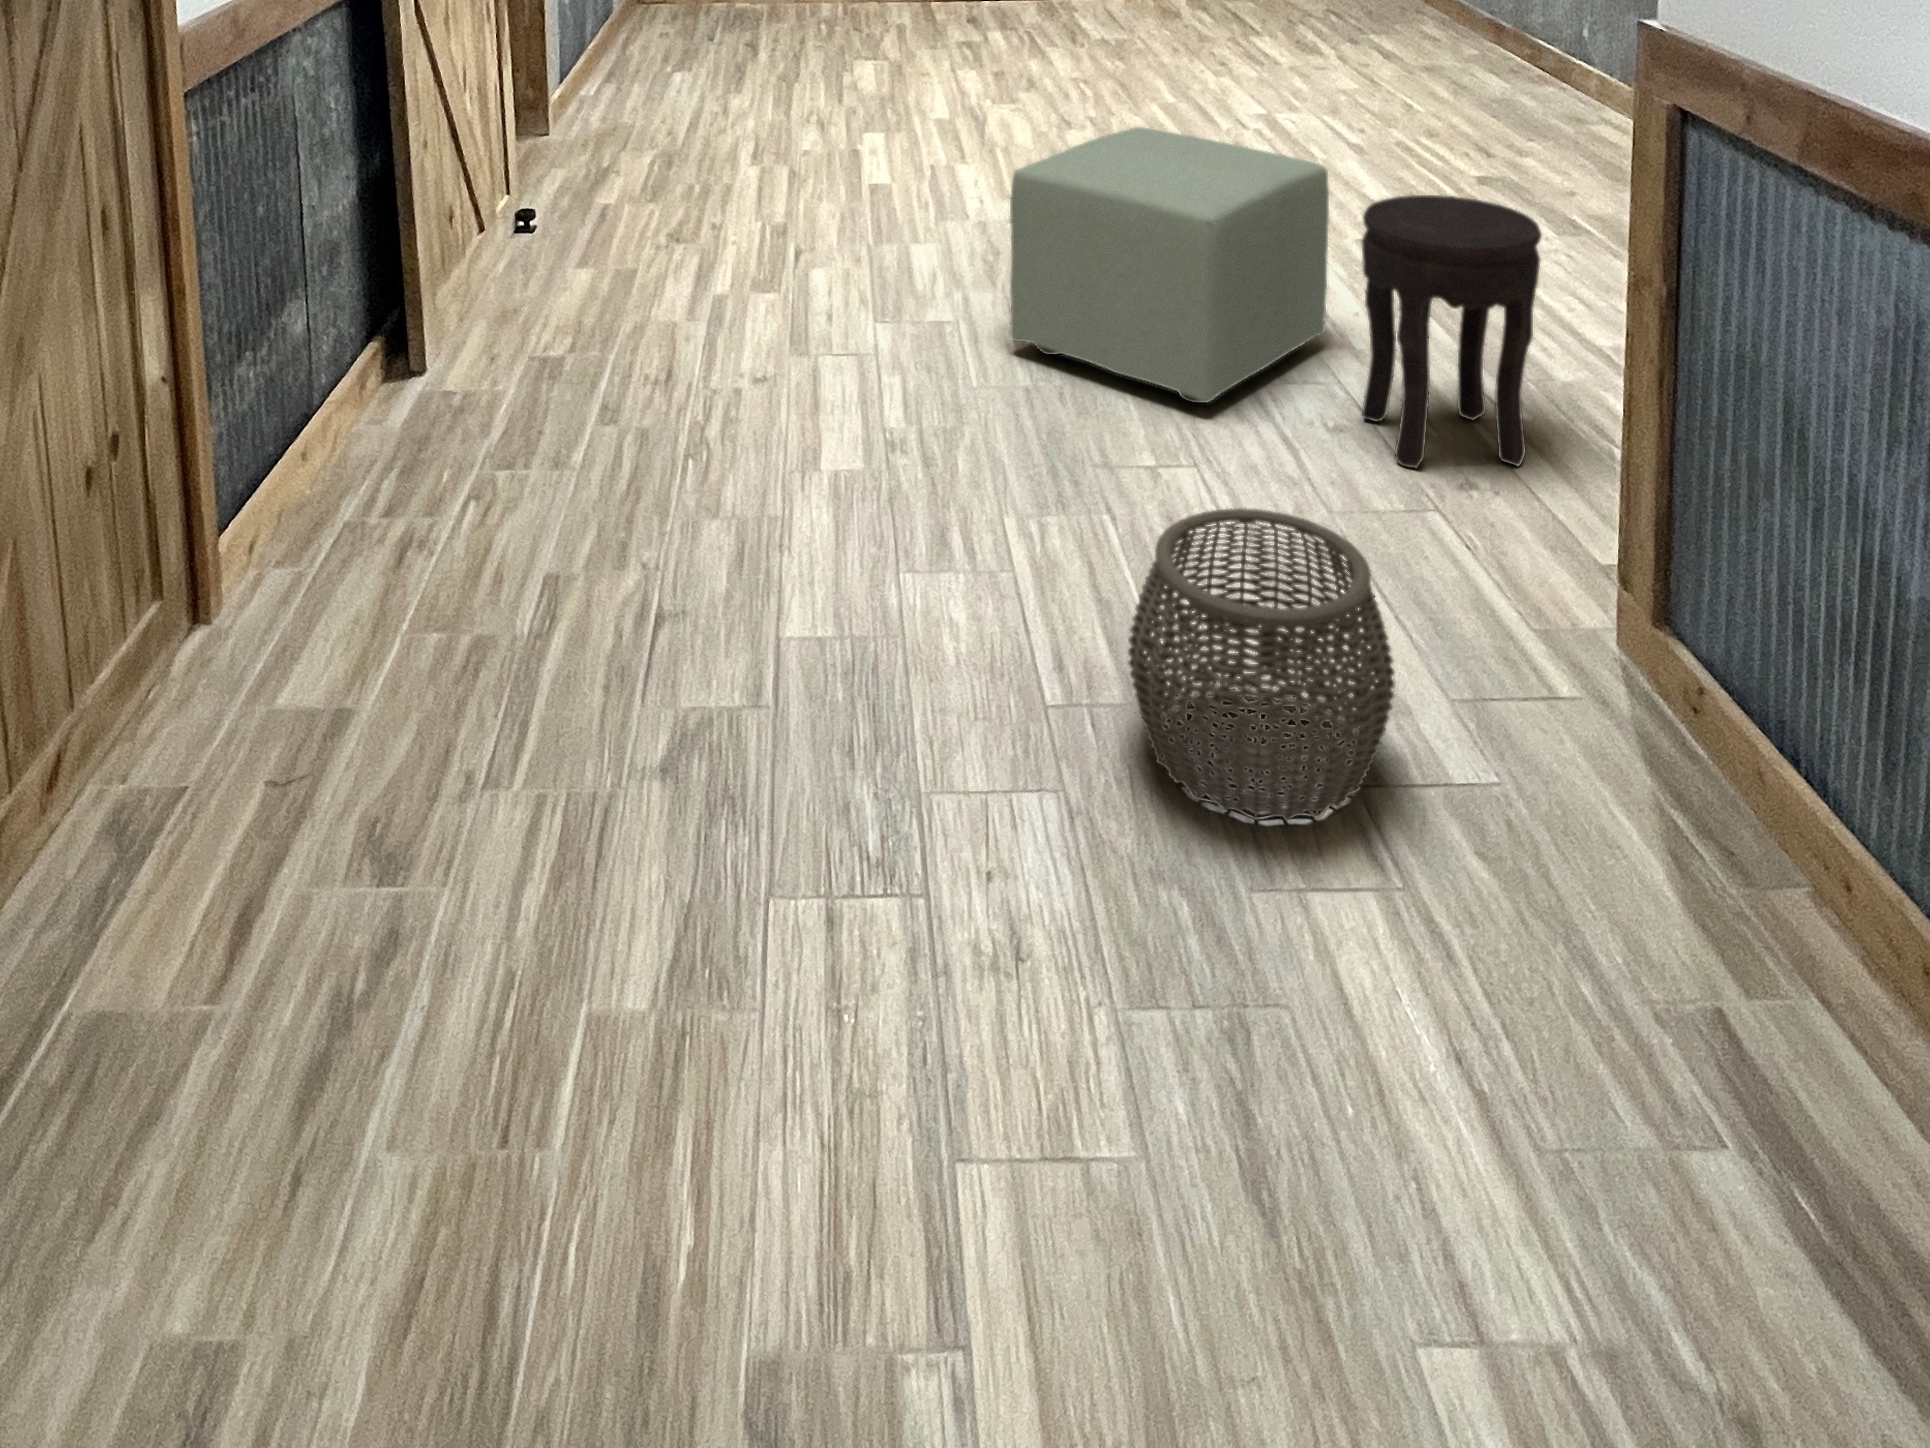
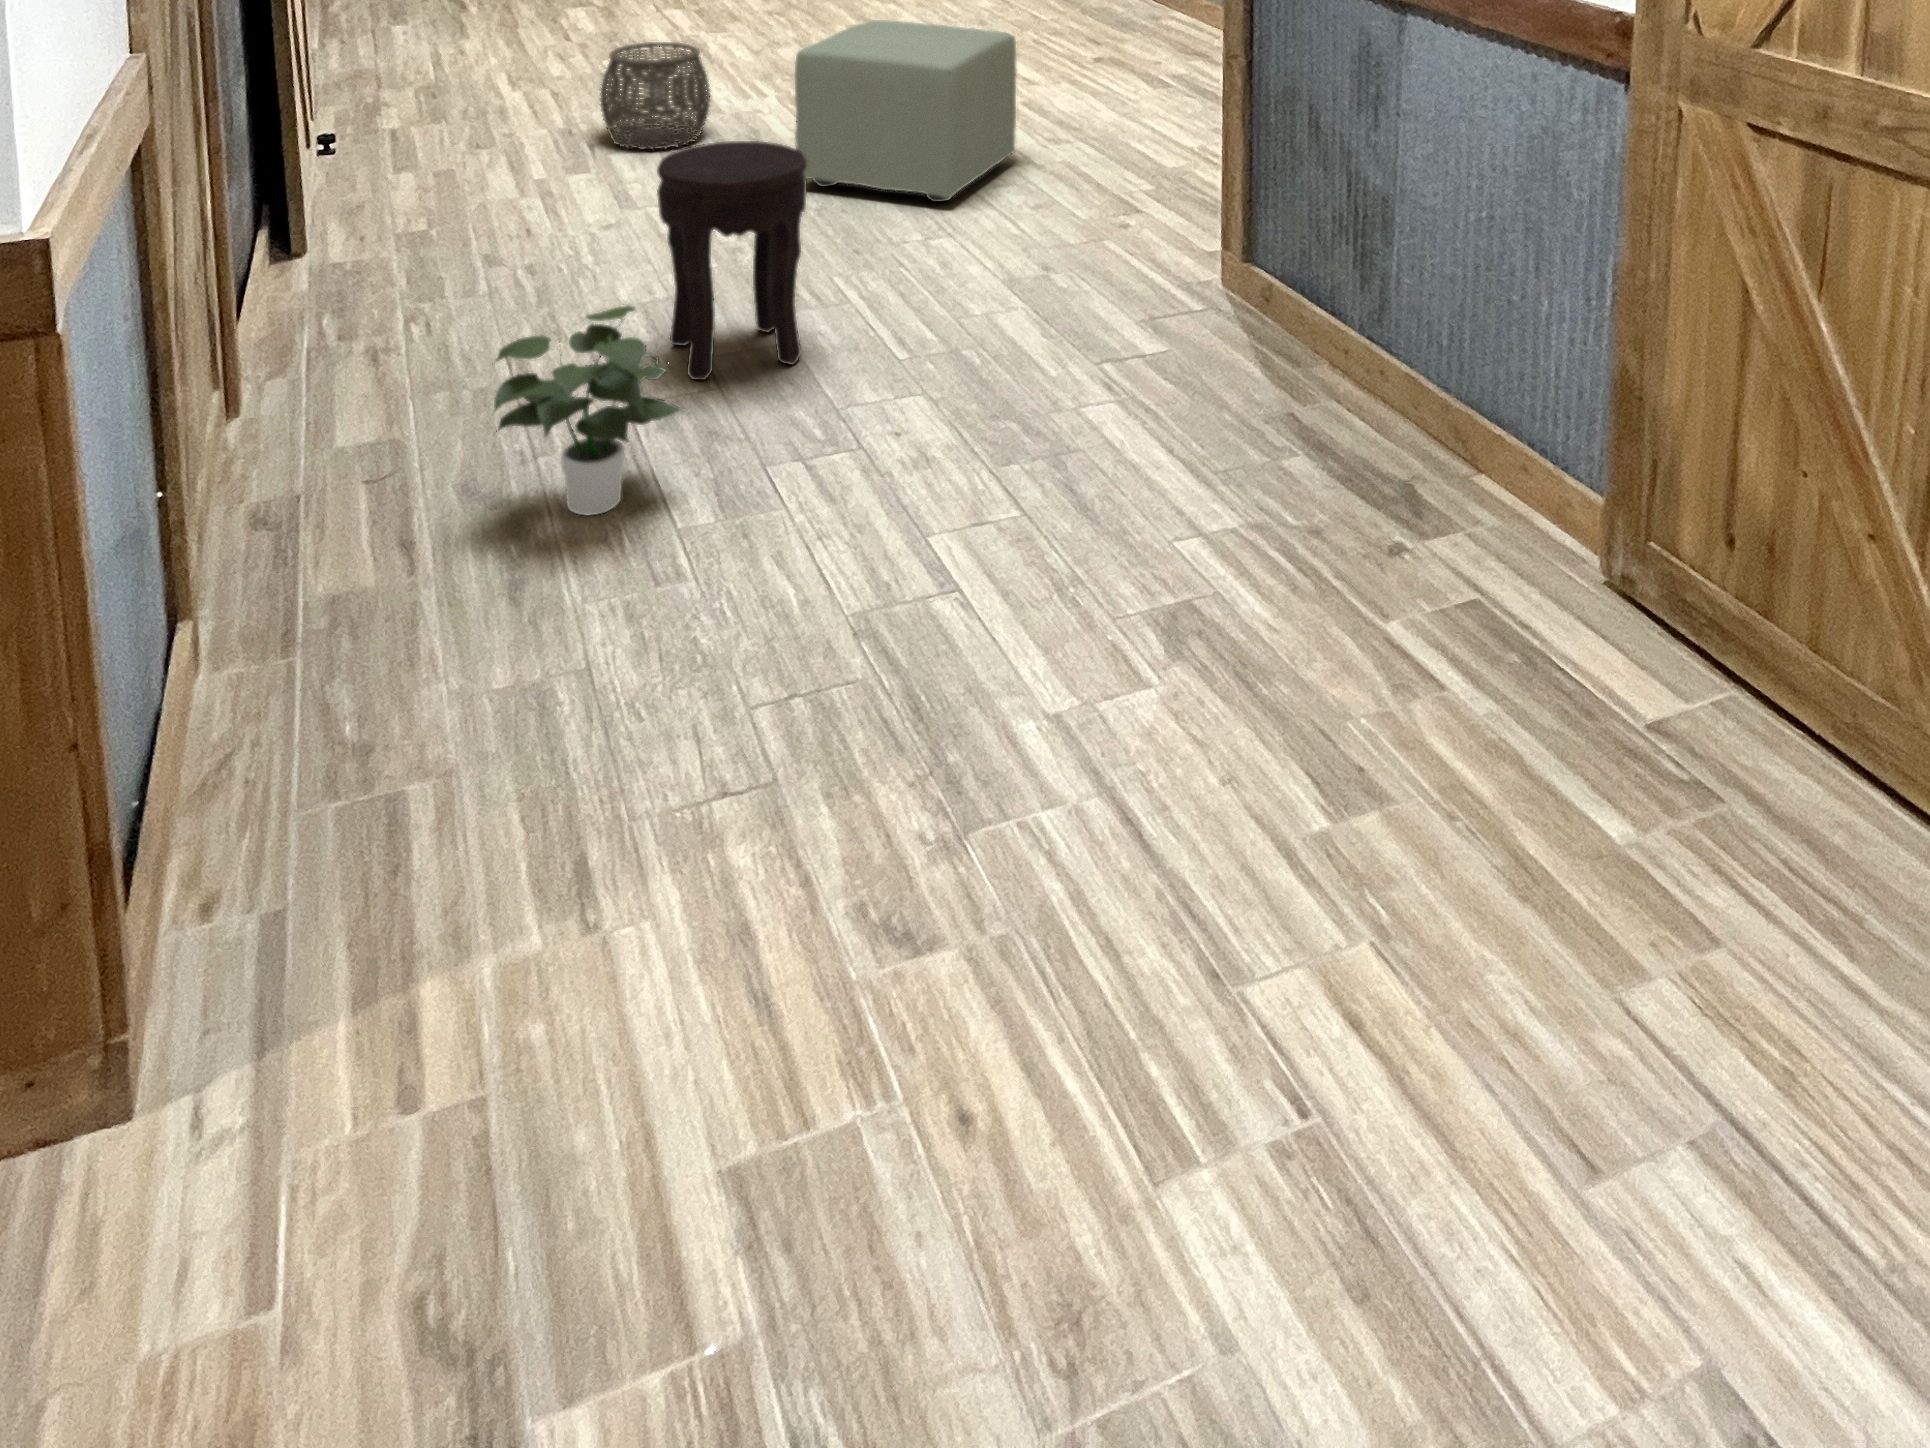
side table: present [1362,195,1542,468] -> present [657,141,807,380]
woven basket: present [1128,508,1395,822] -> present [600,42,710,150]
potted plant: none [363,606,649,928] -> present [494,306,687,515]

